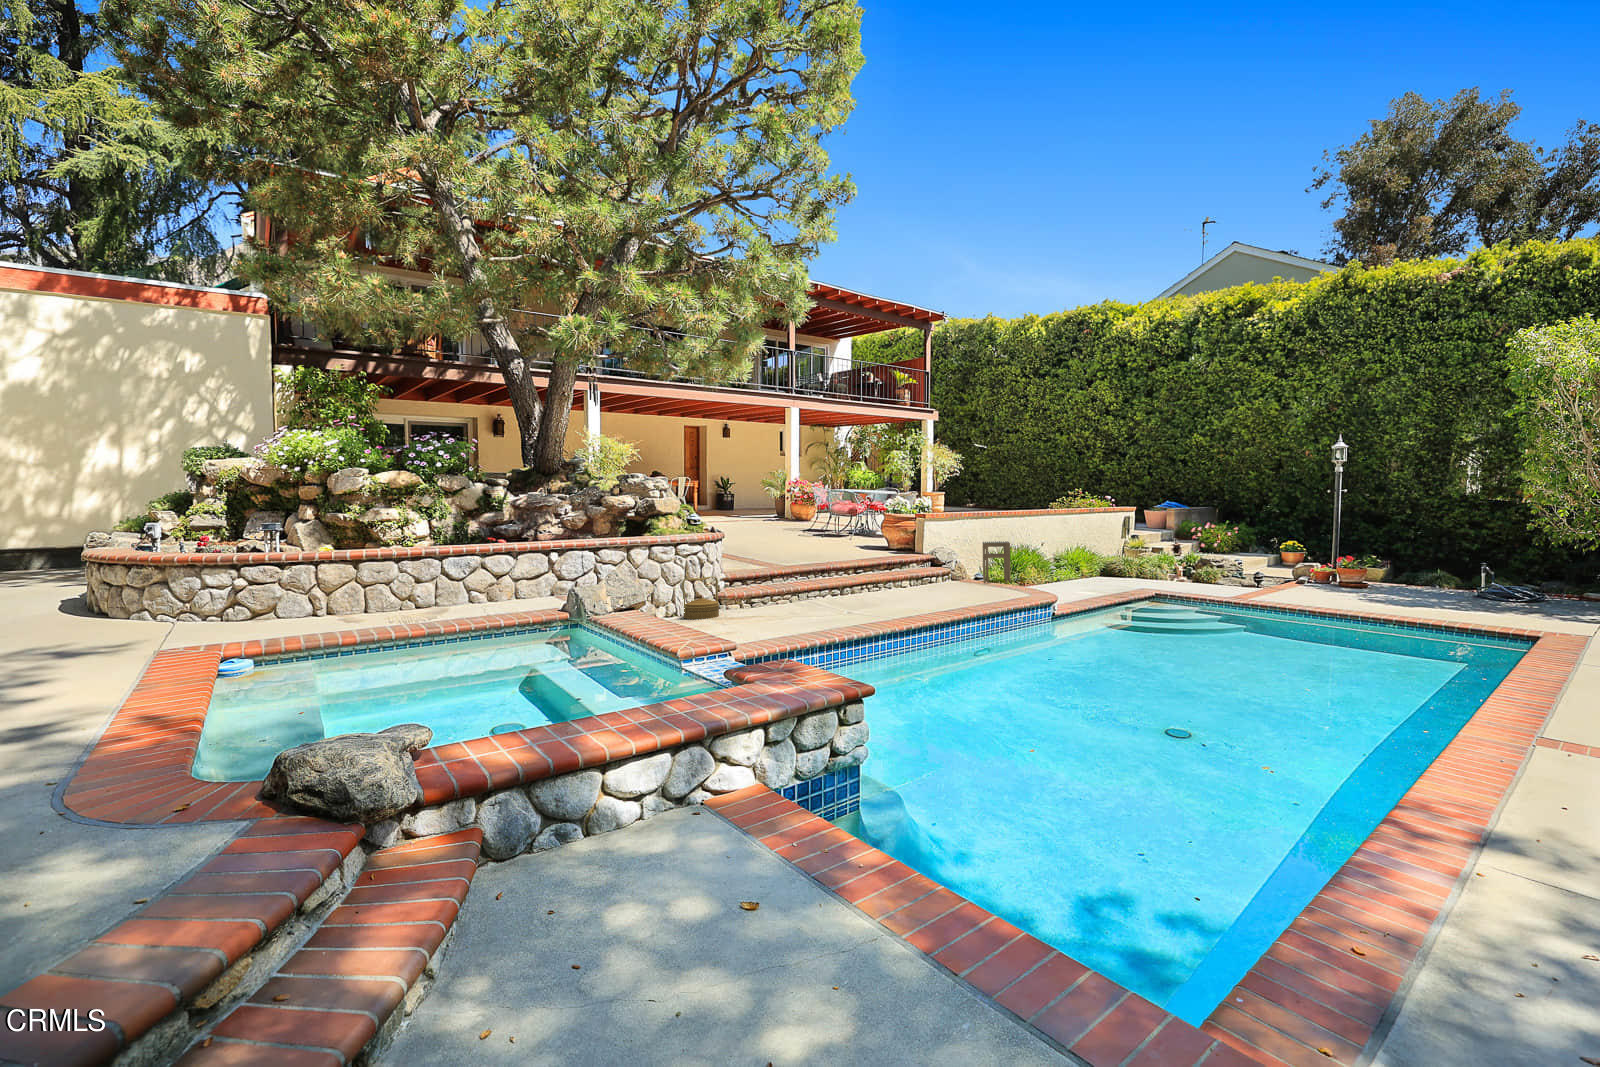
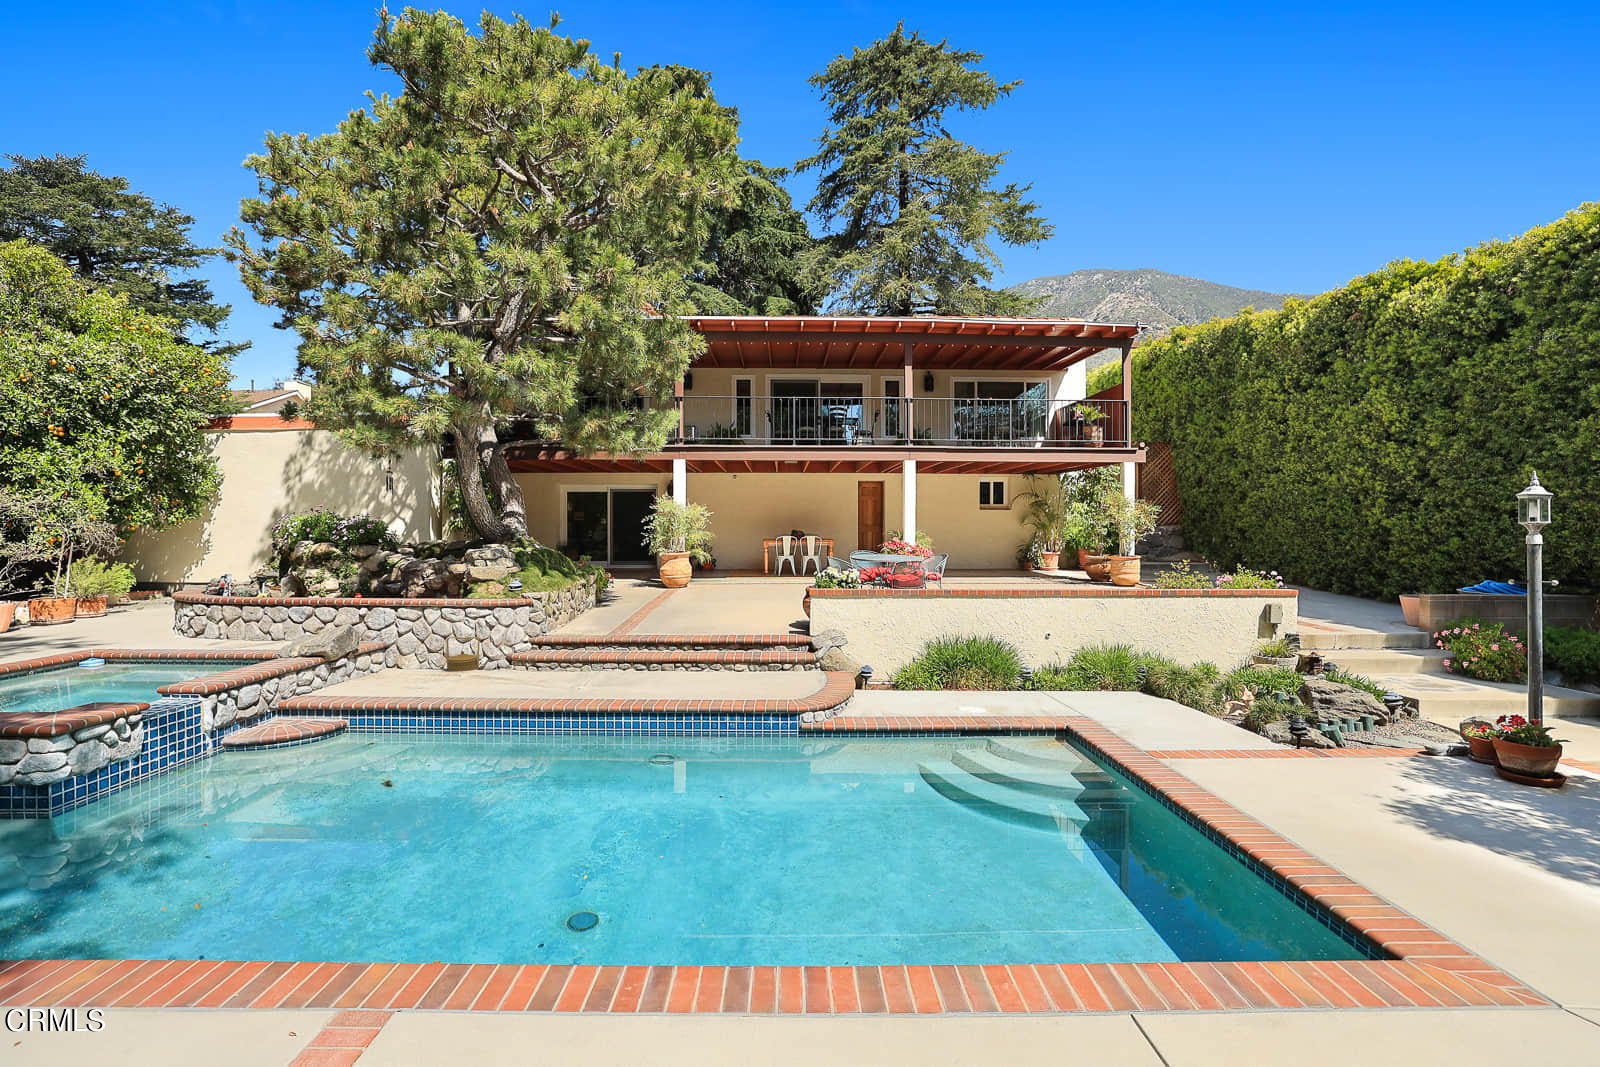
stool: present [982,541,1011,583] -> none [778,626,824,678]

